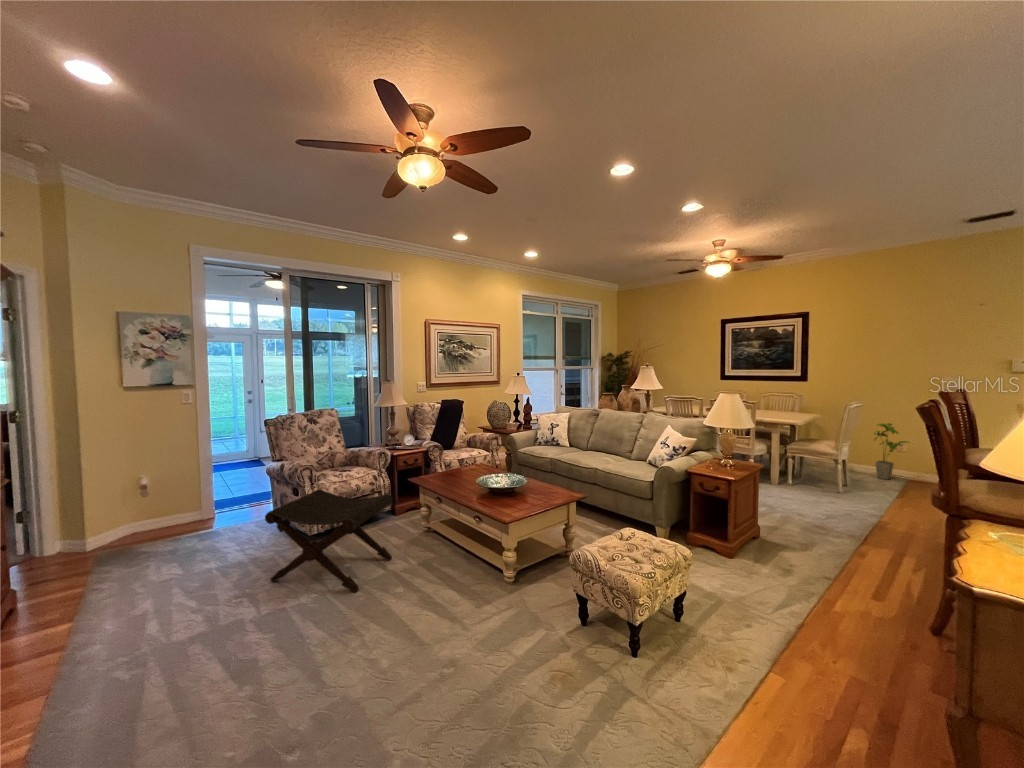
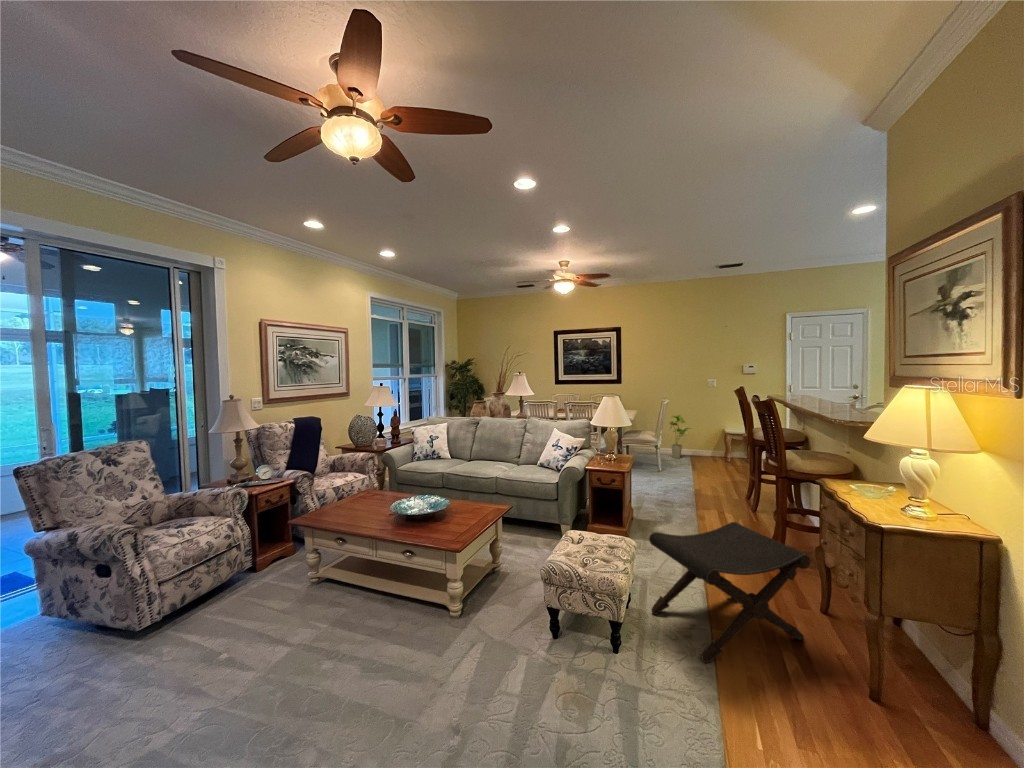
footstool: present [265,490,393,592] -> present [649,522,810,663]

